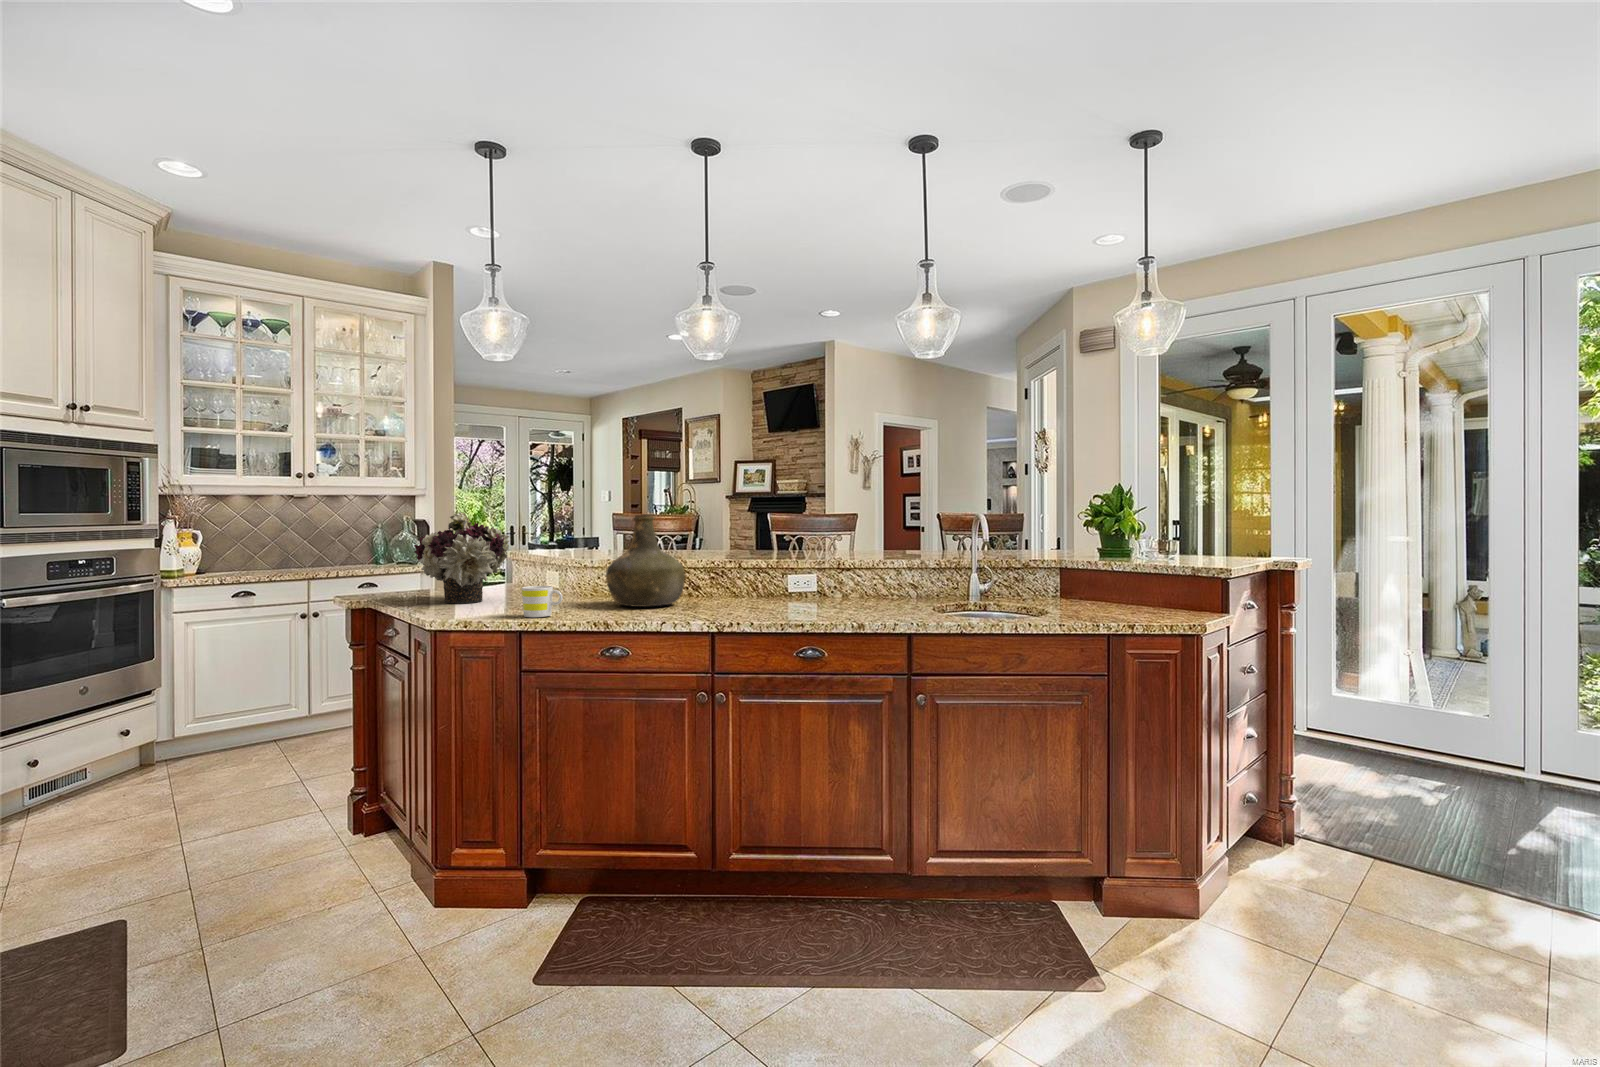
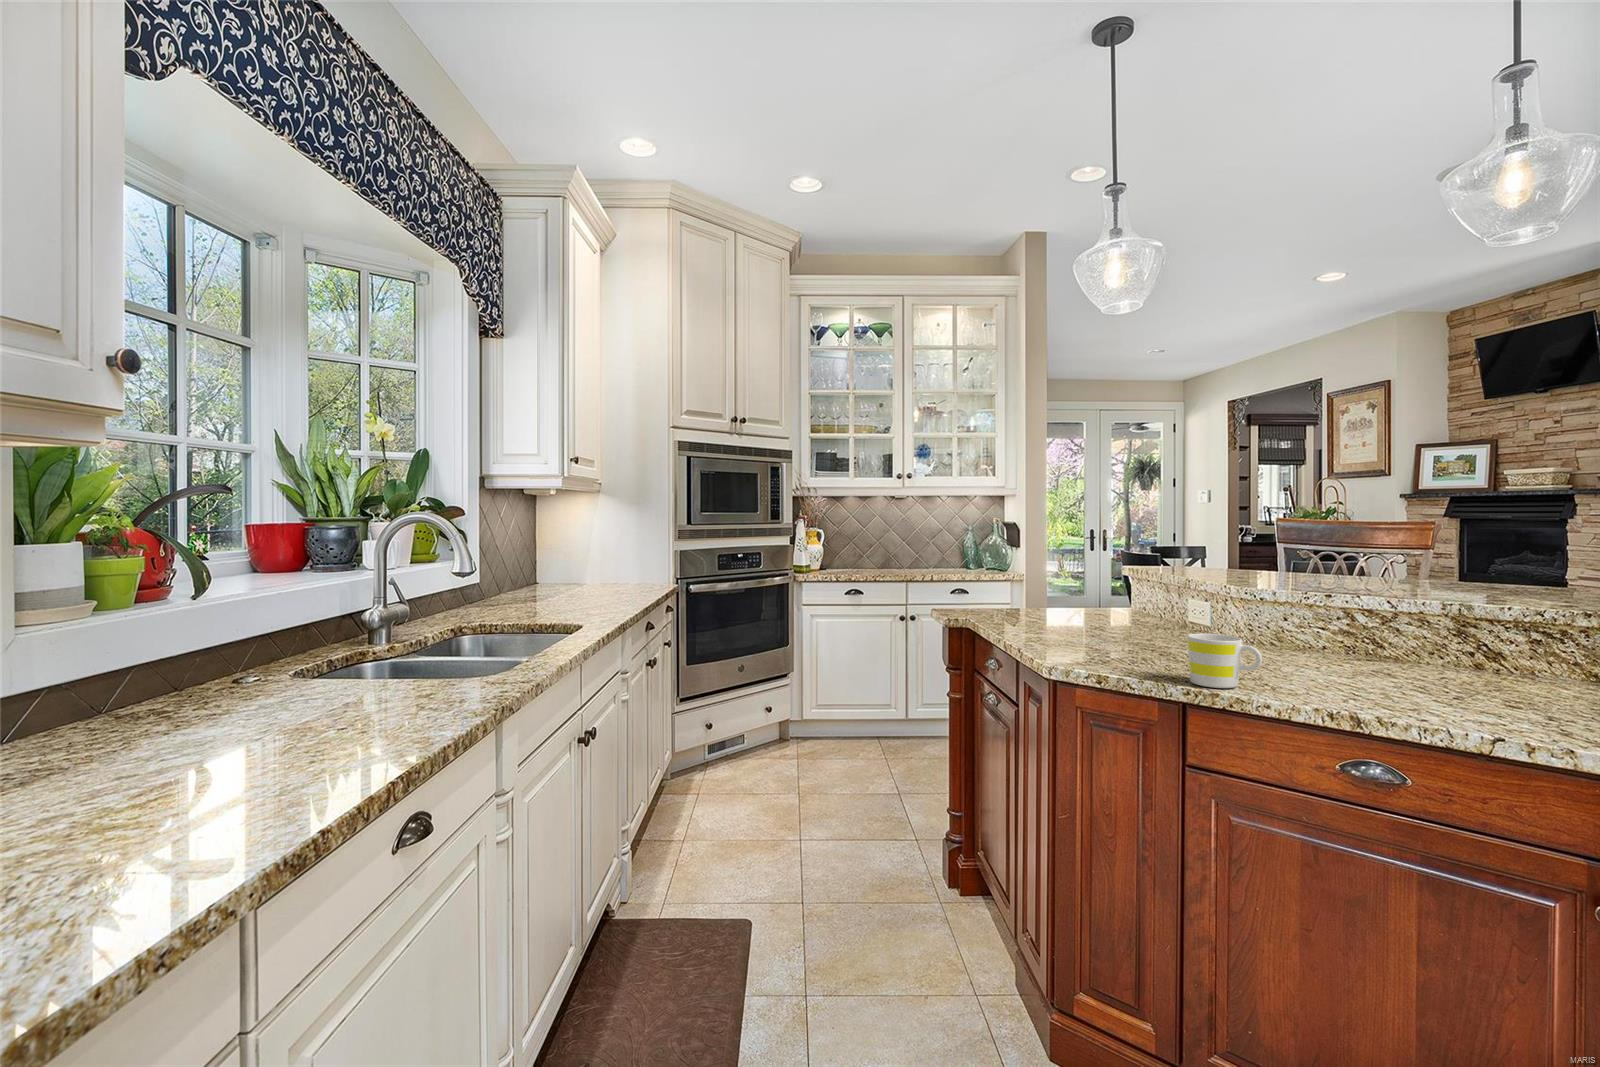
flower arrangement: present [414,512,509,603] -> none [1019,513,1148,640]
bottle: present [606,514,685,607] -> none [1325,520,1501,687]

